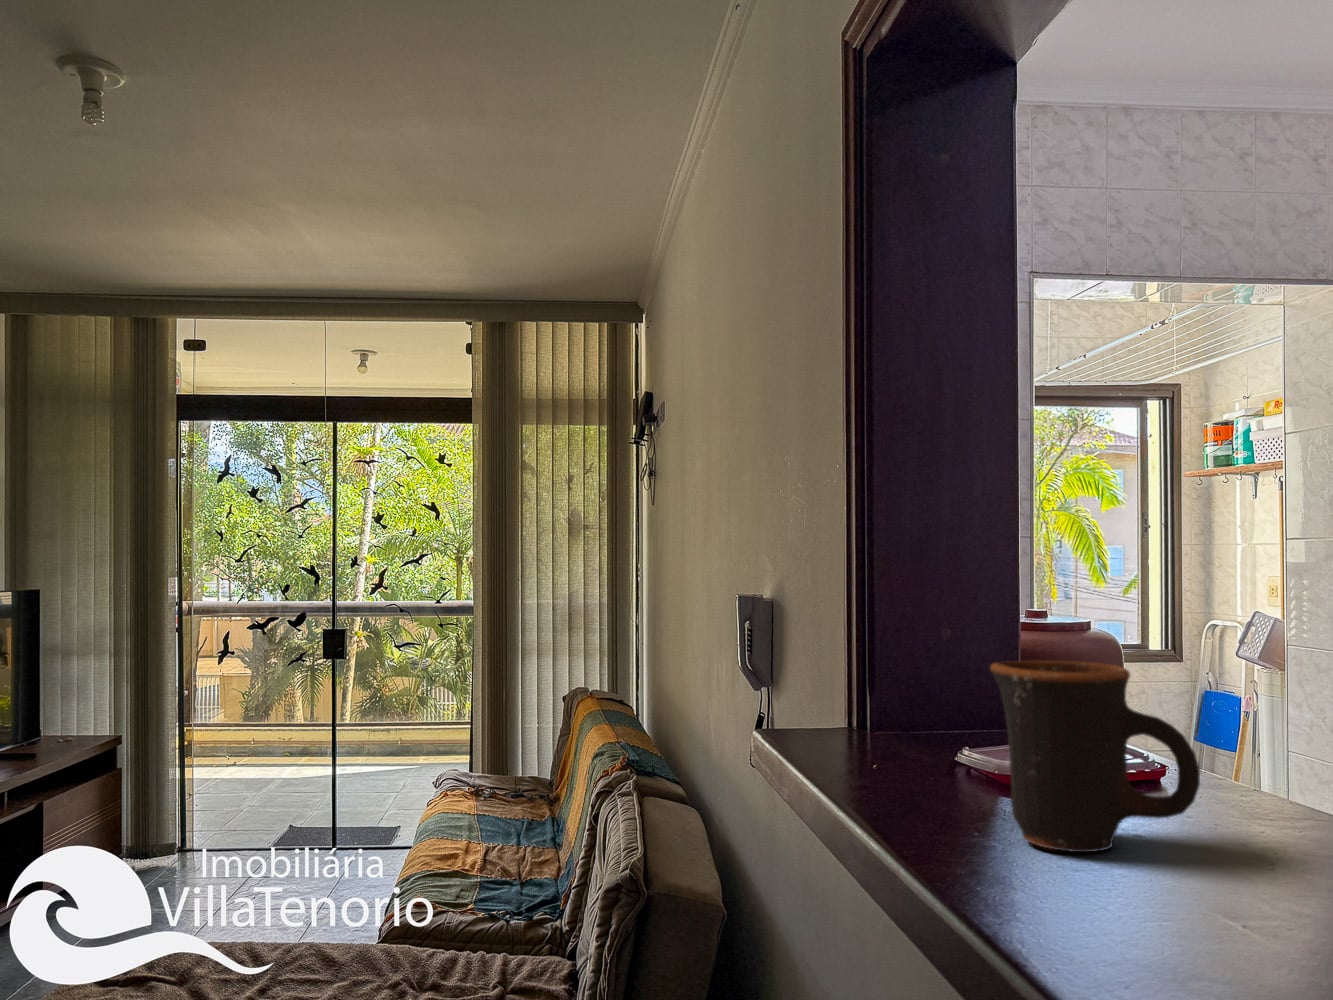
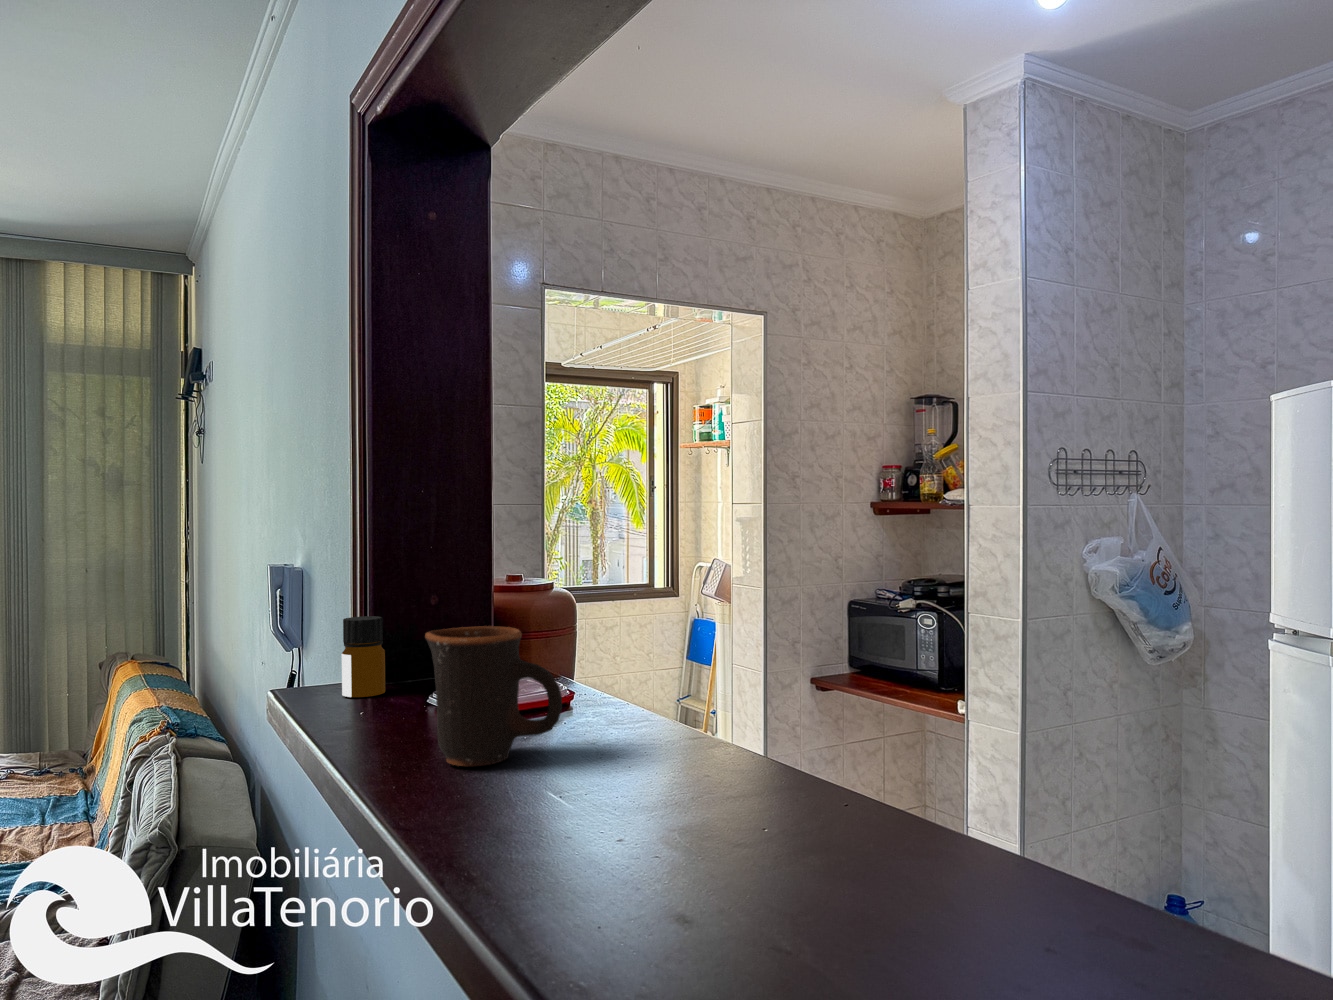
bottle: none [843,649,893,746] -> present [342,616,385,697]

